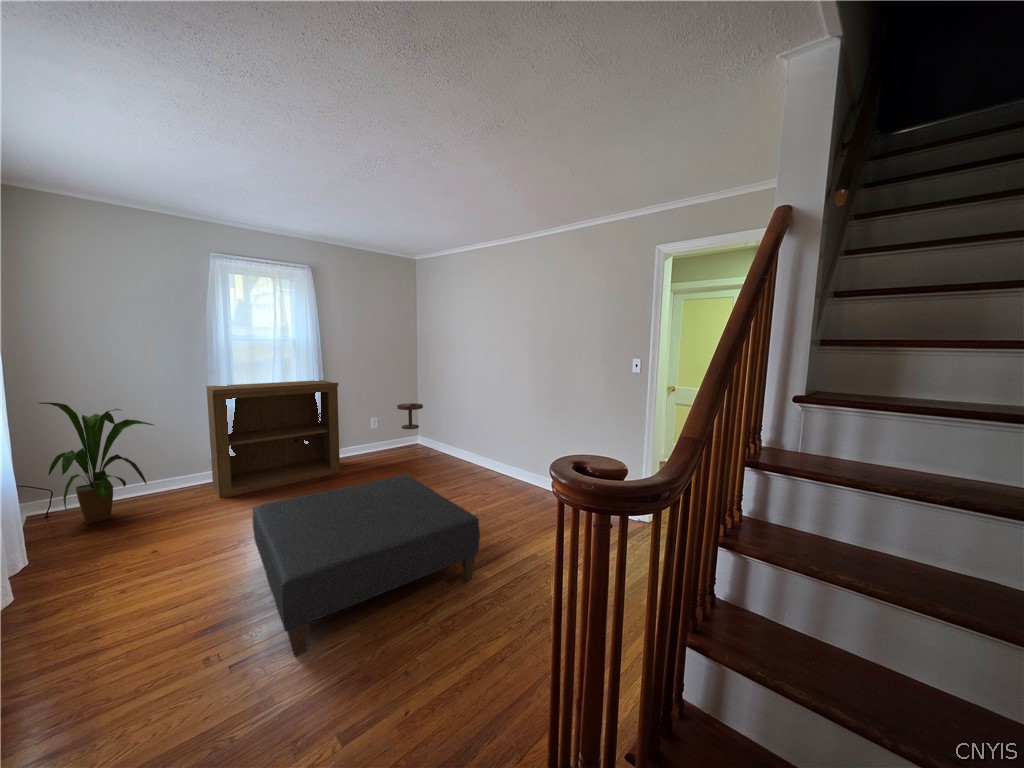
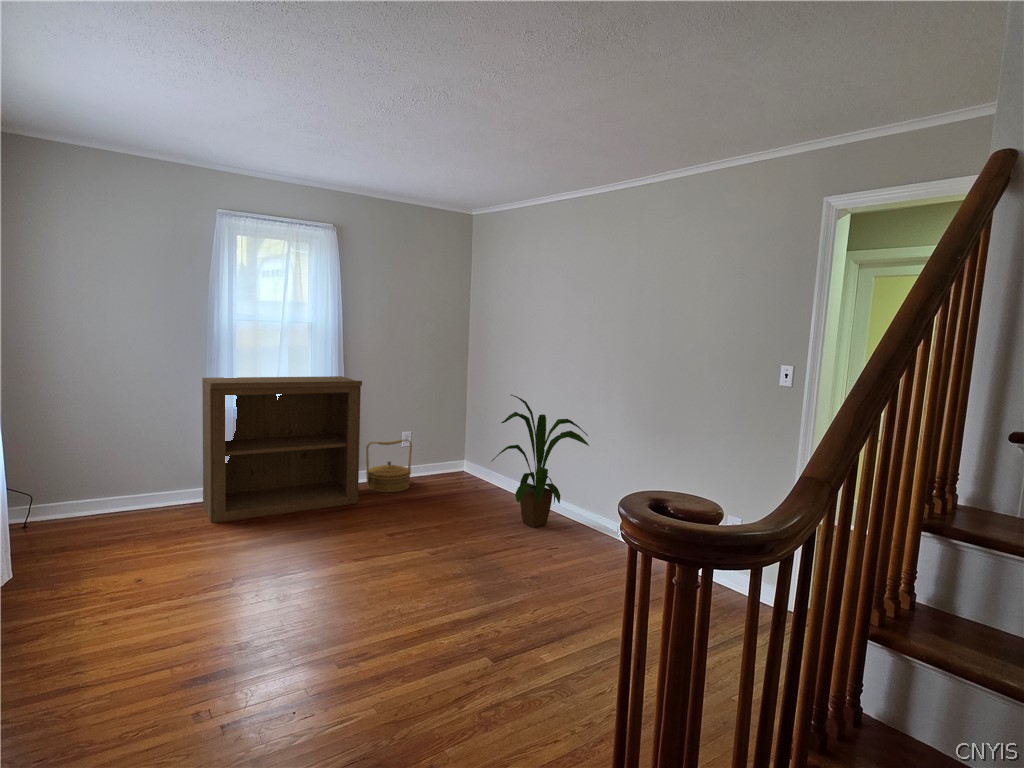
house plant: present [39,402,153,524] -> present [491,395,589,527]
side table: present [397,403,423,429] -> none [437,414,472,478]
woven basket: none [344,424,380,463] -> present [366,439,412,492]
ottoman: present [253,474,480,656] -> none [253,510,540,726]

